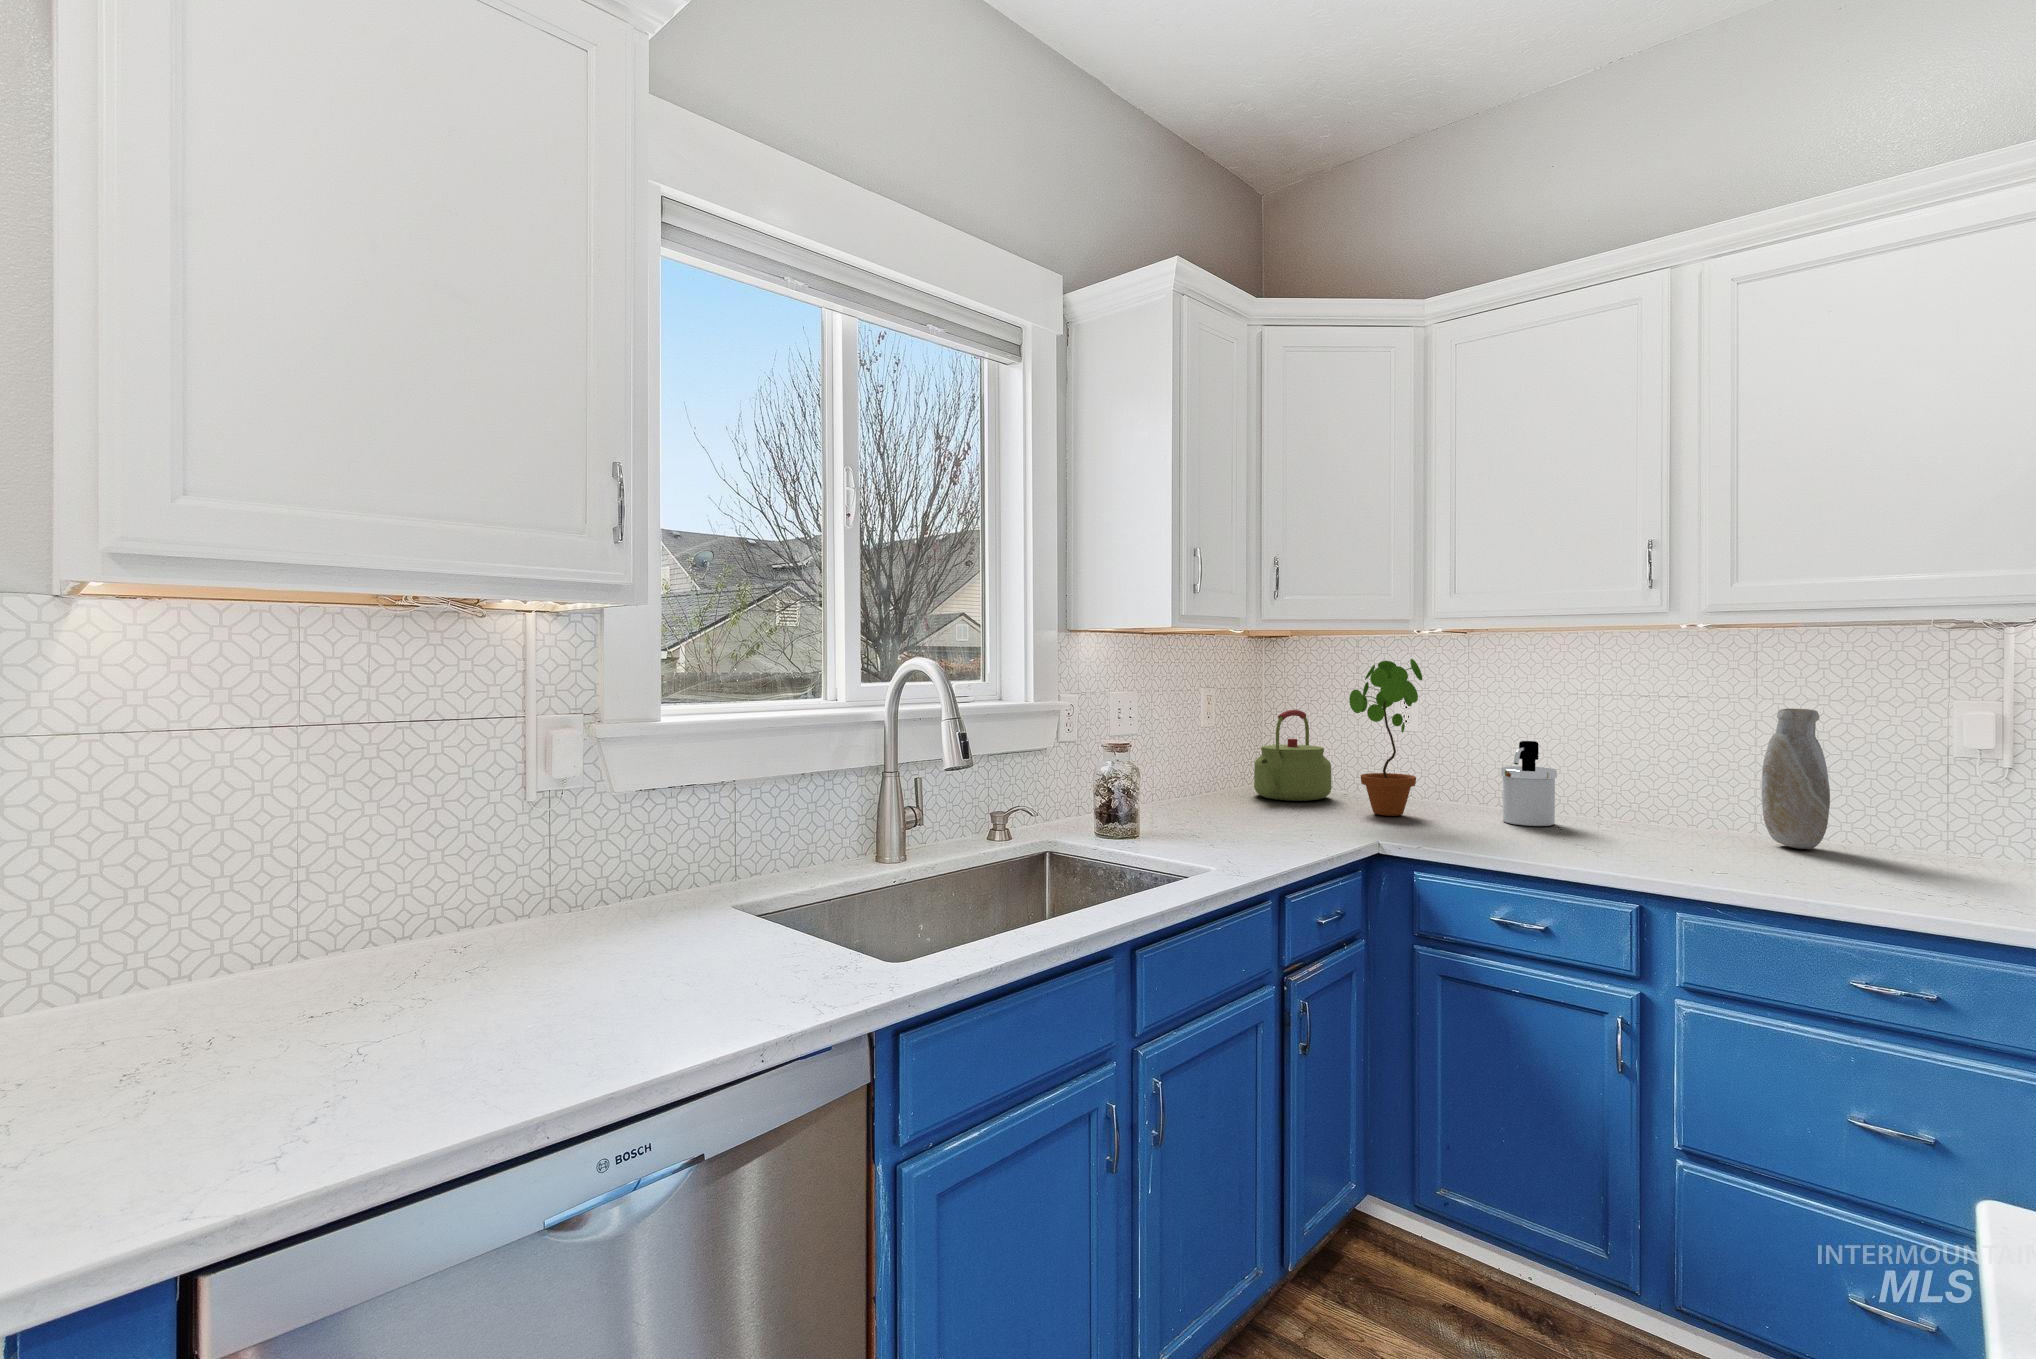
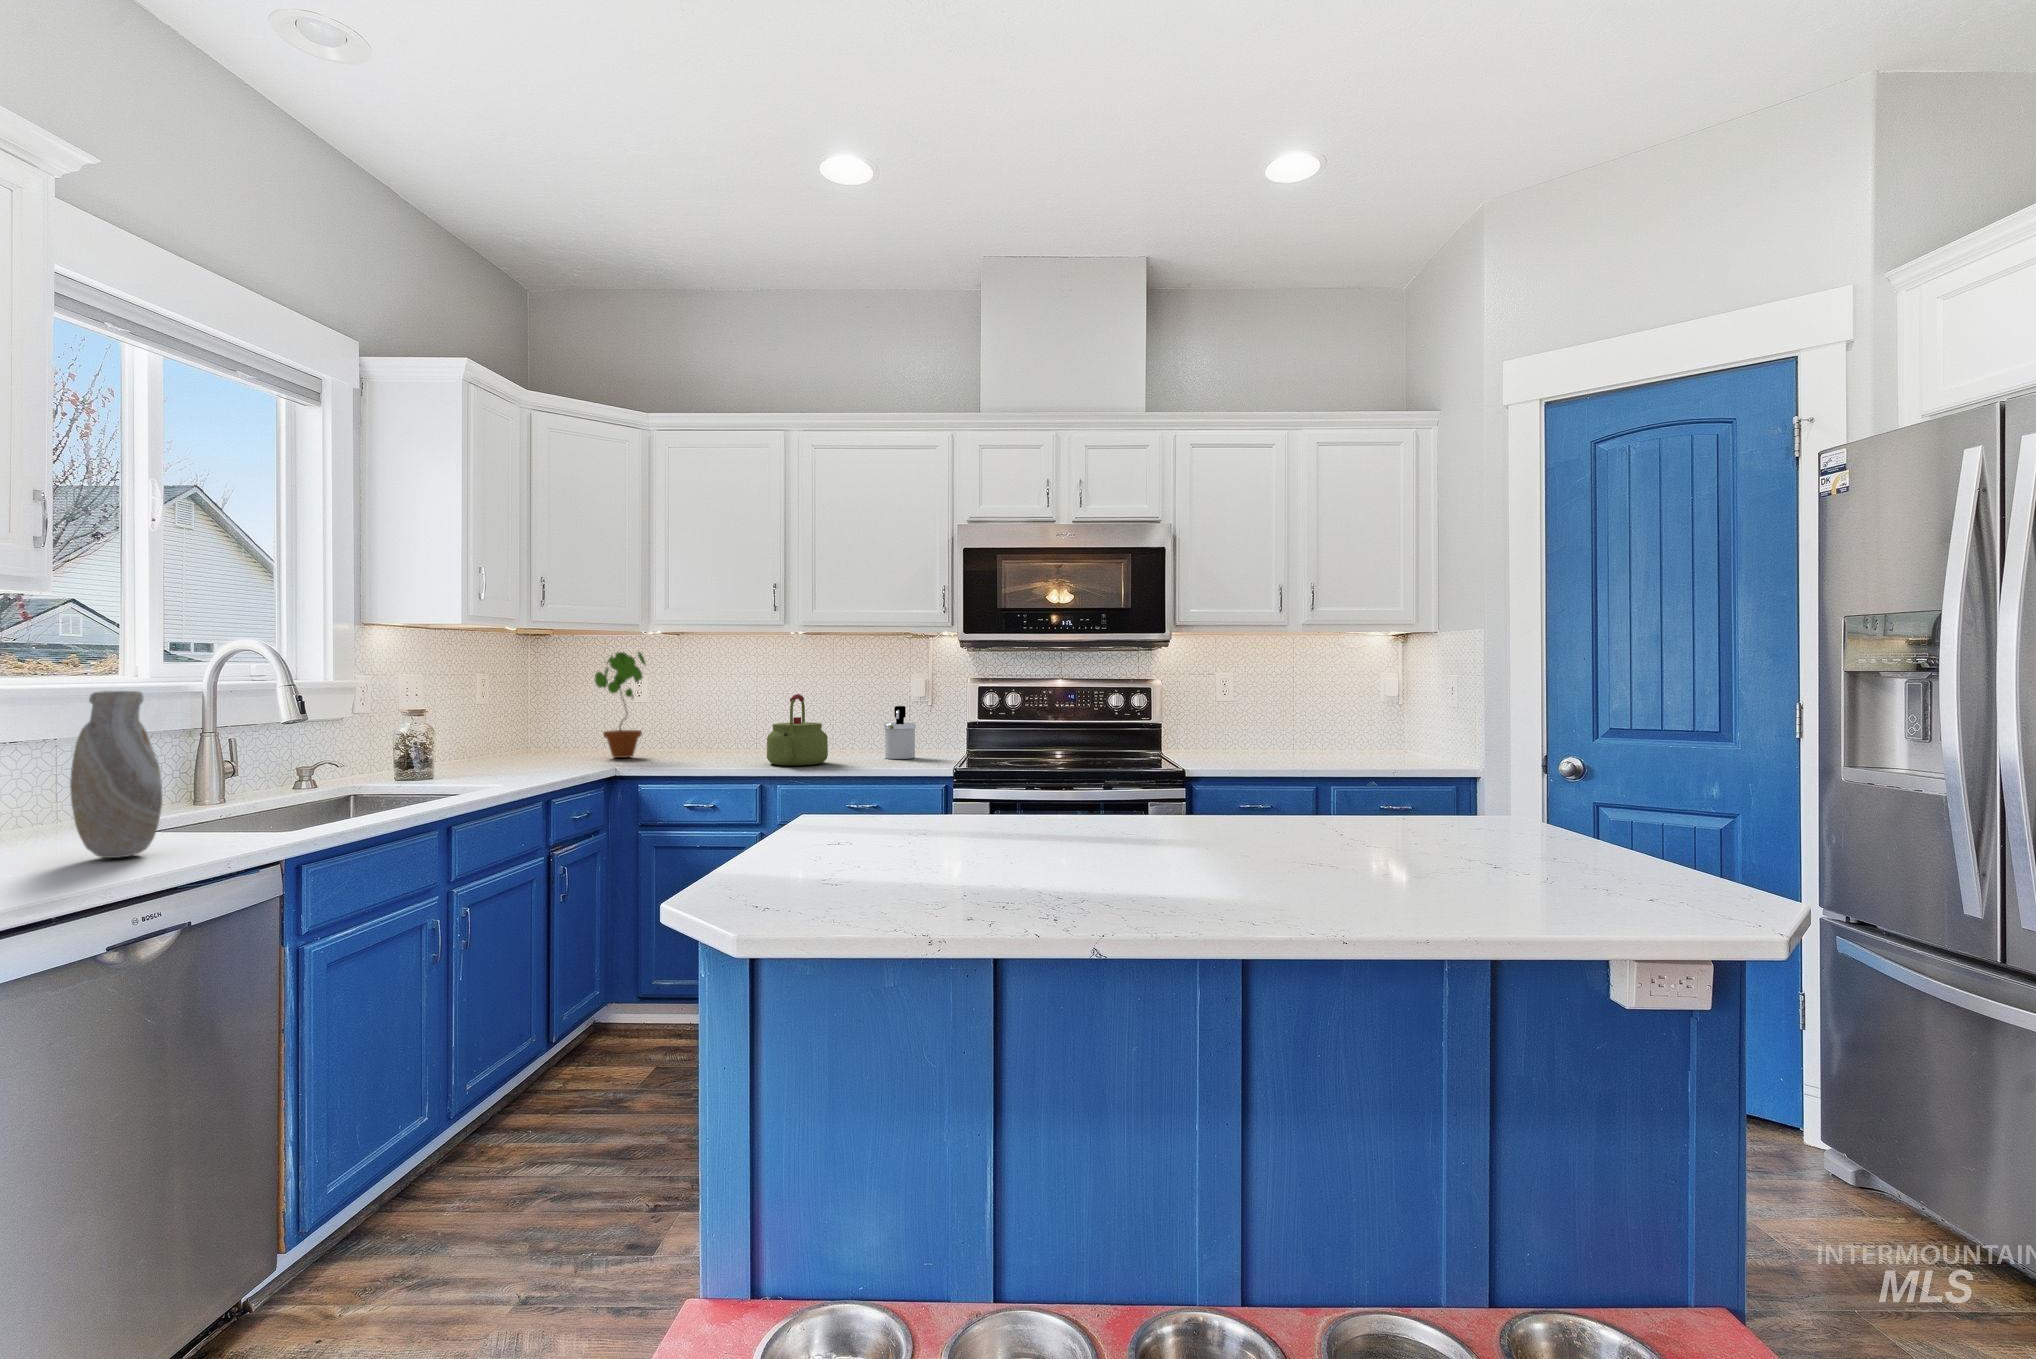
vase: present [1762,709,1830,849] -> present [70,691,162,858]
kettle: present [1254,710,1332,801] -> present [767,694,828,766]
soap dispenser: present [1501,741,1557,826] -> present [884,706,916,759]

